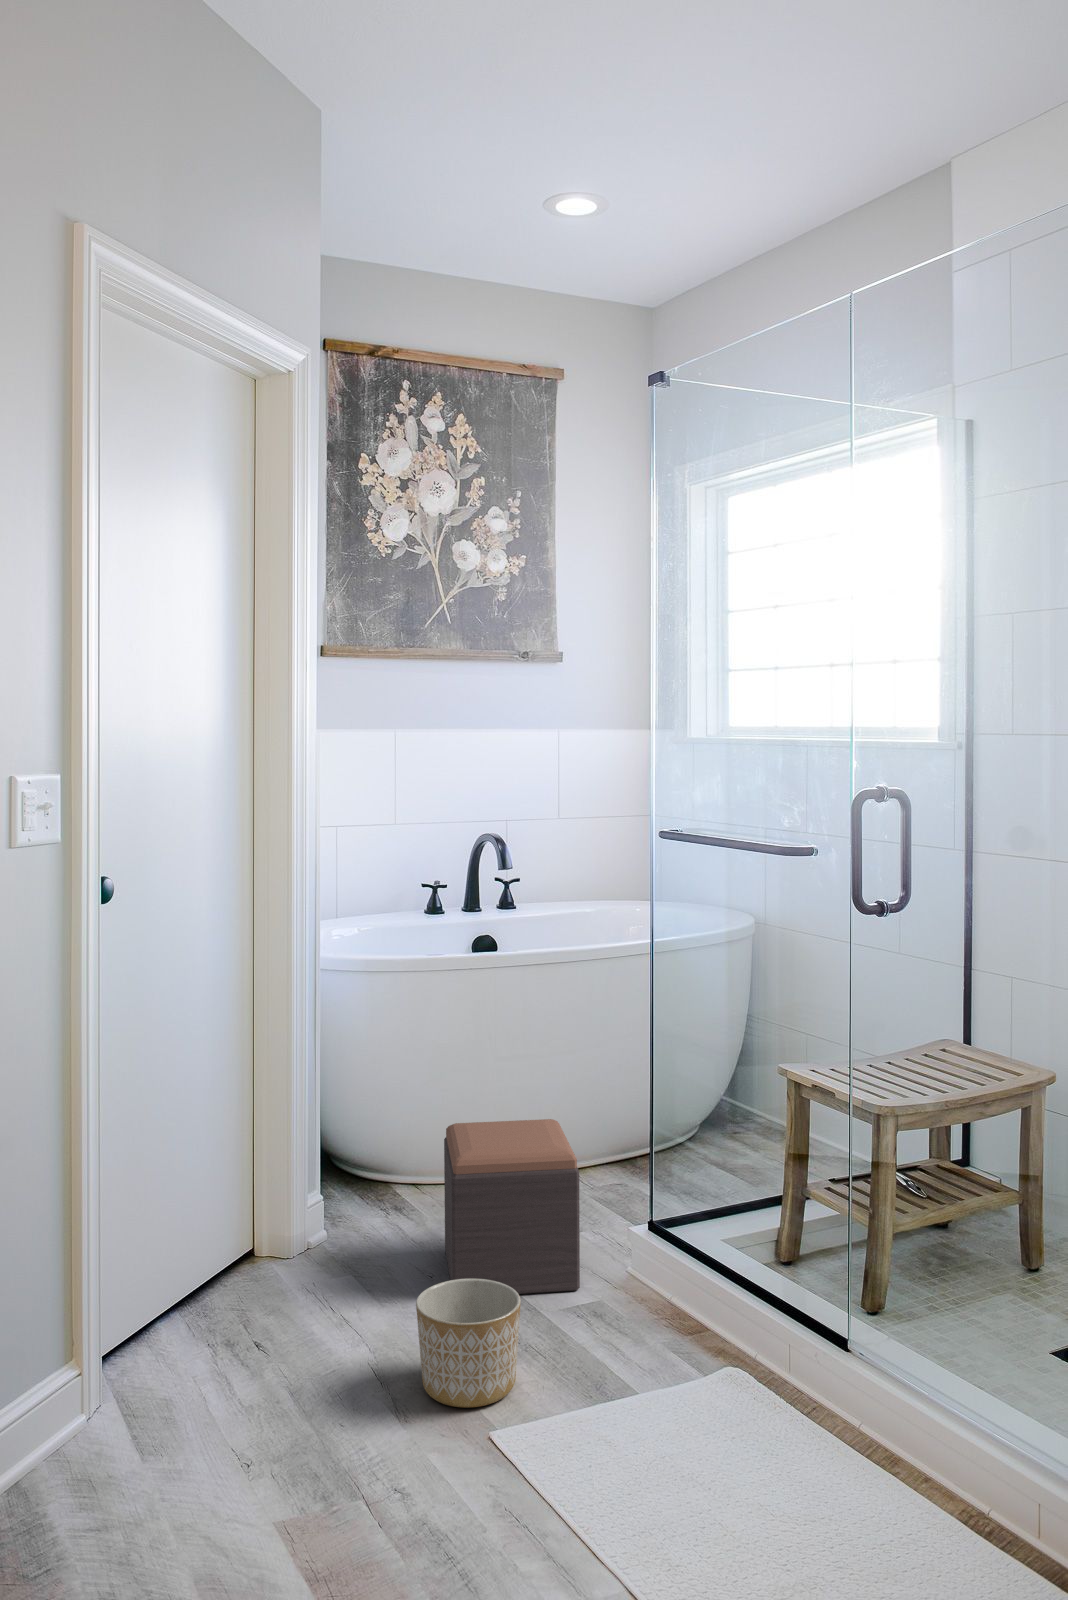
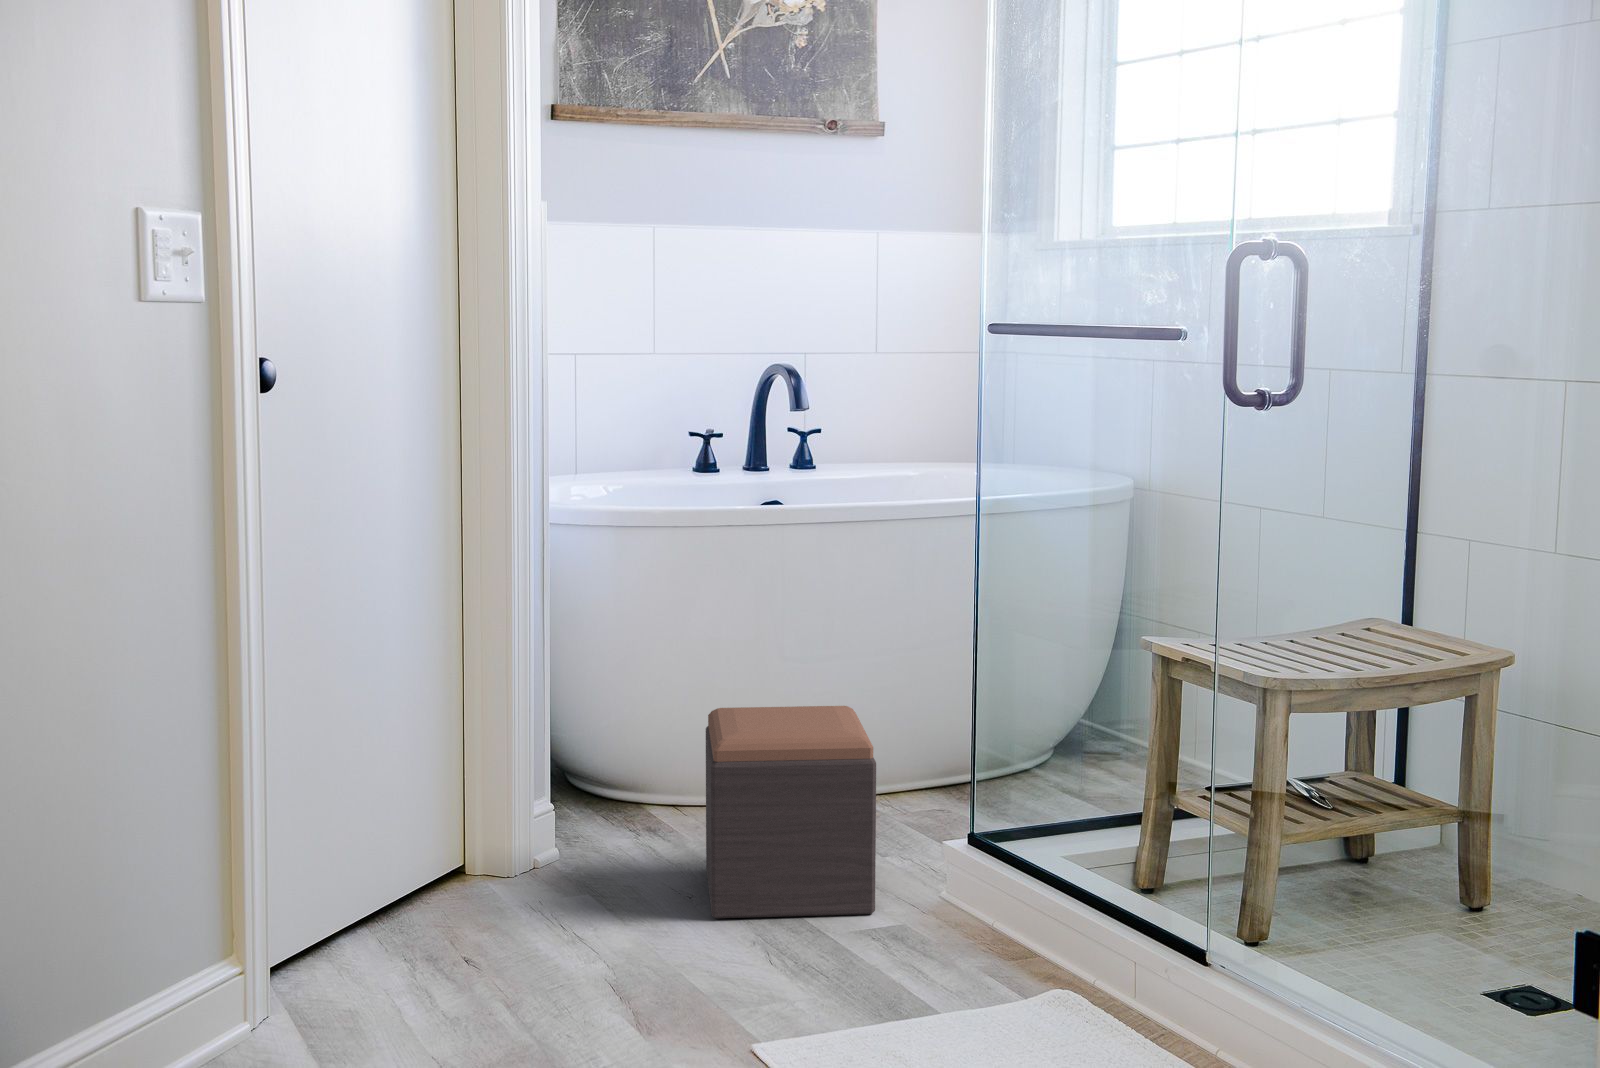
planter: present [416,1278,521,1408] -> none [658,878,791,1027]

